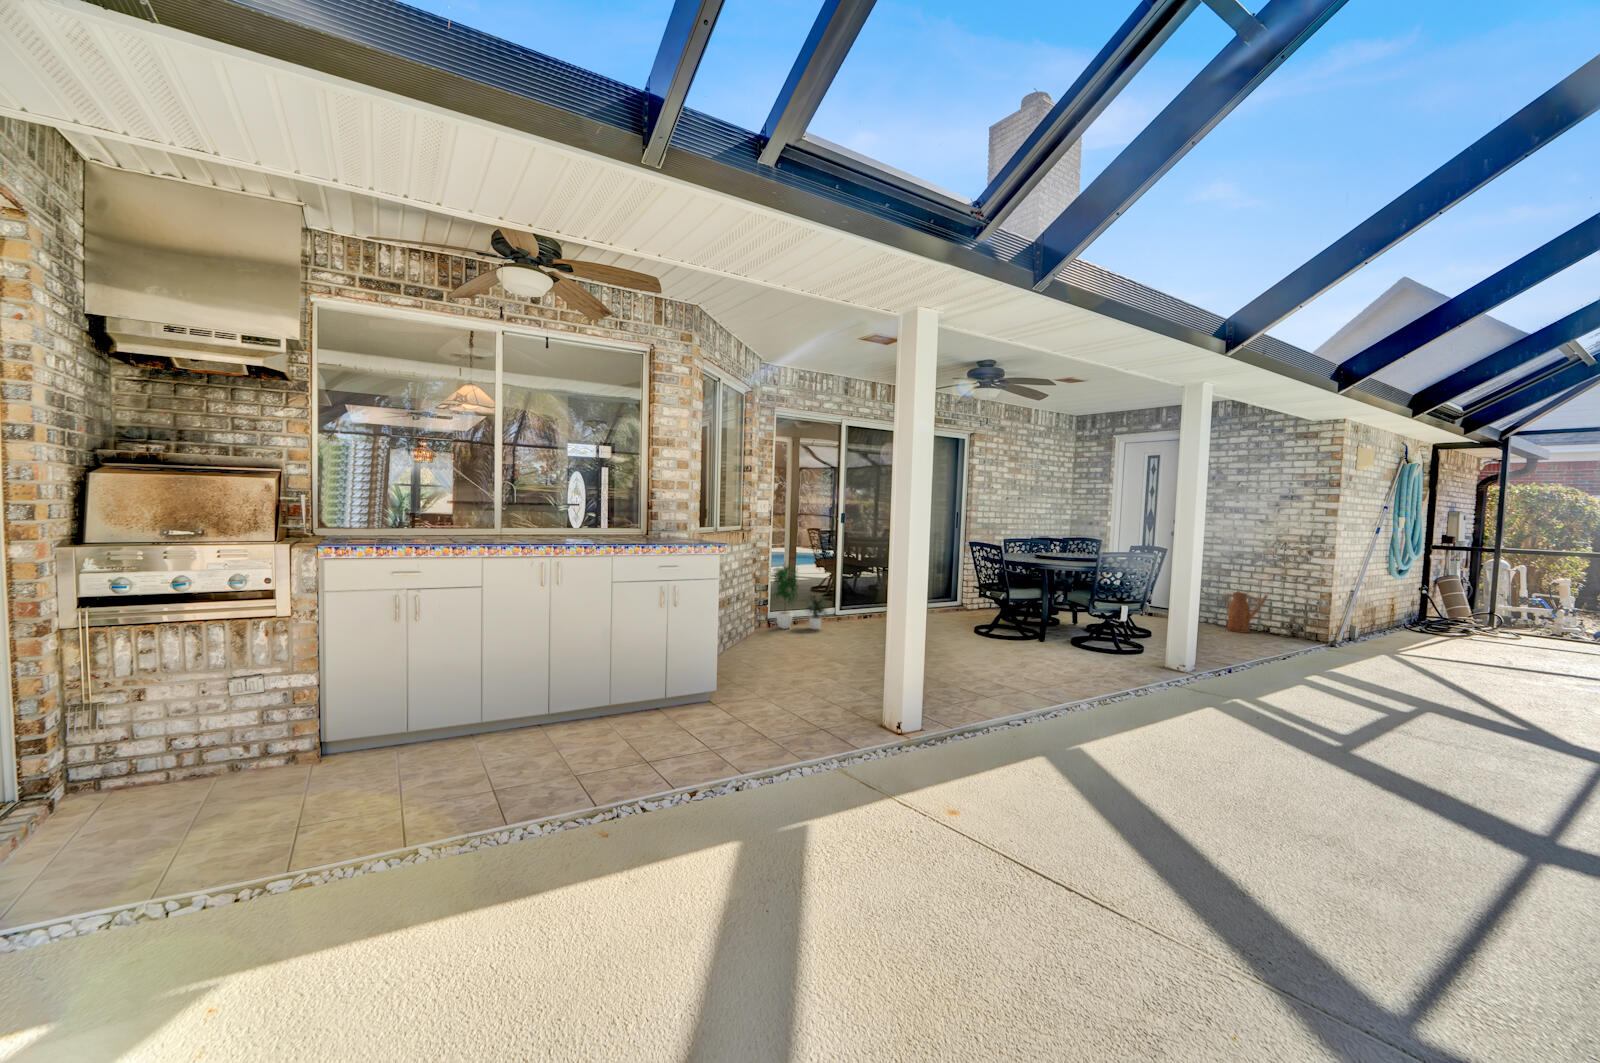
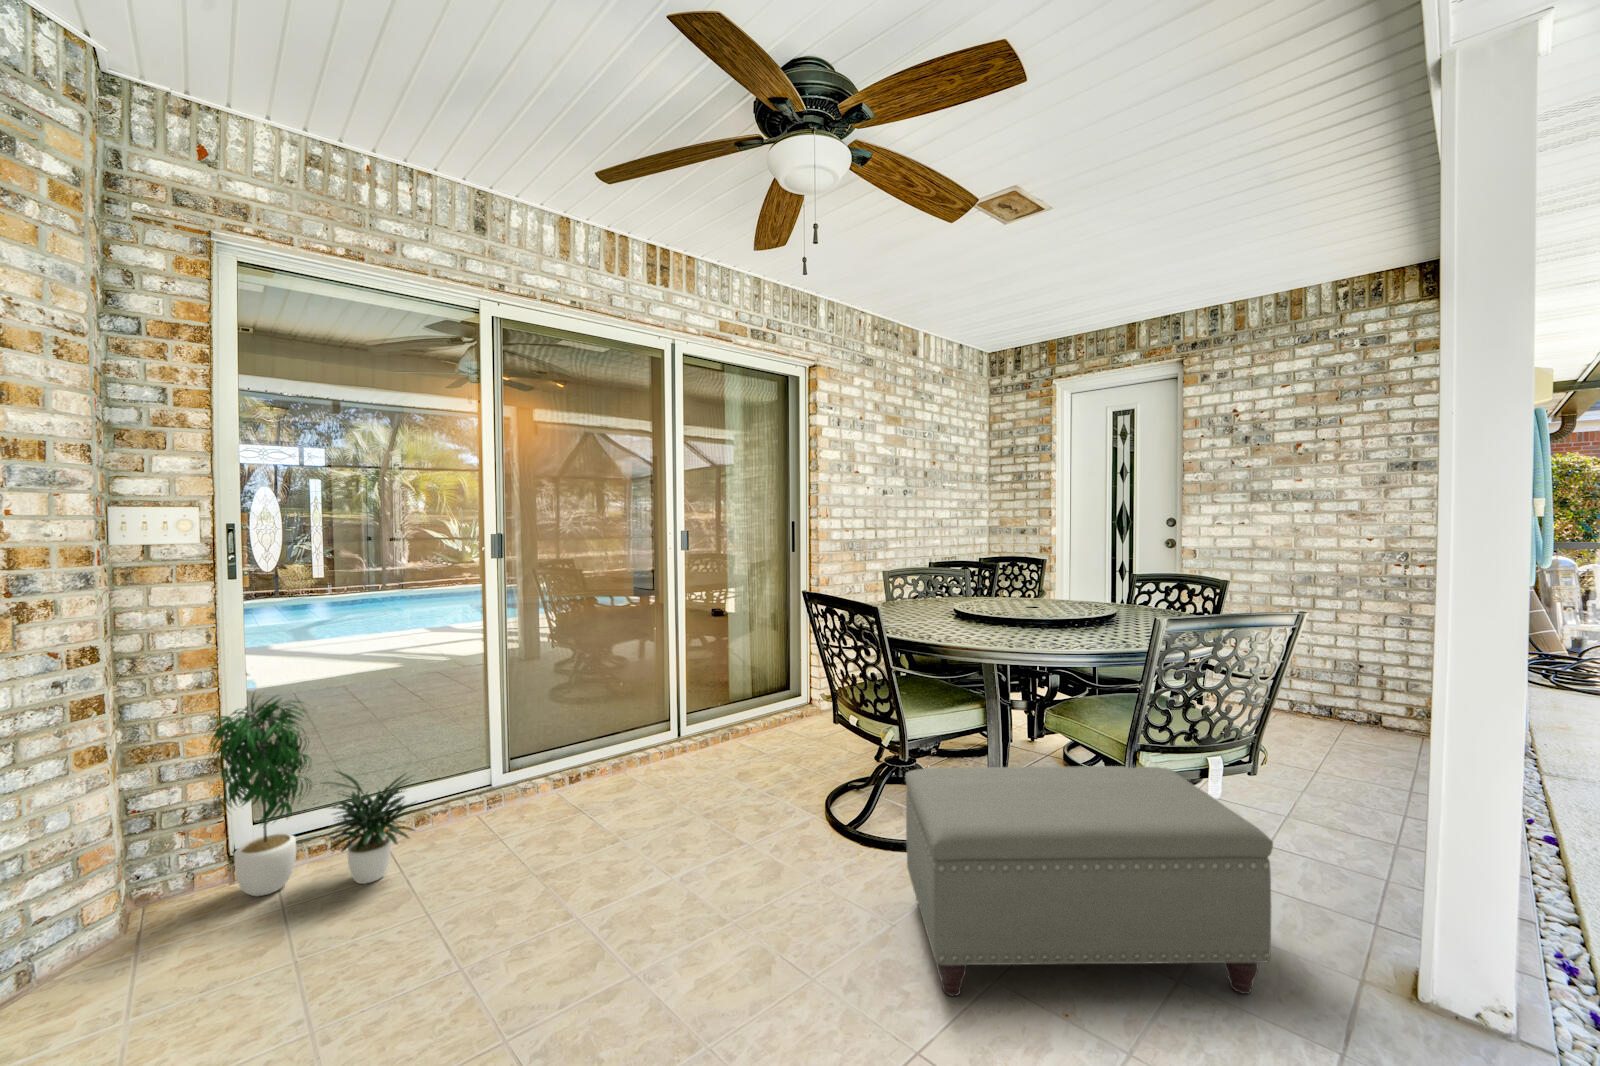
watering can: present [1224,592,1267,633] -> none [1290,651,1386,732]
ottoman: none [1006,601,1120,663] -> present [905,766,1273,996]

